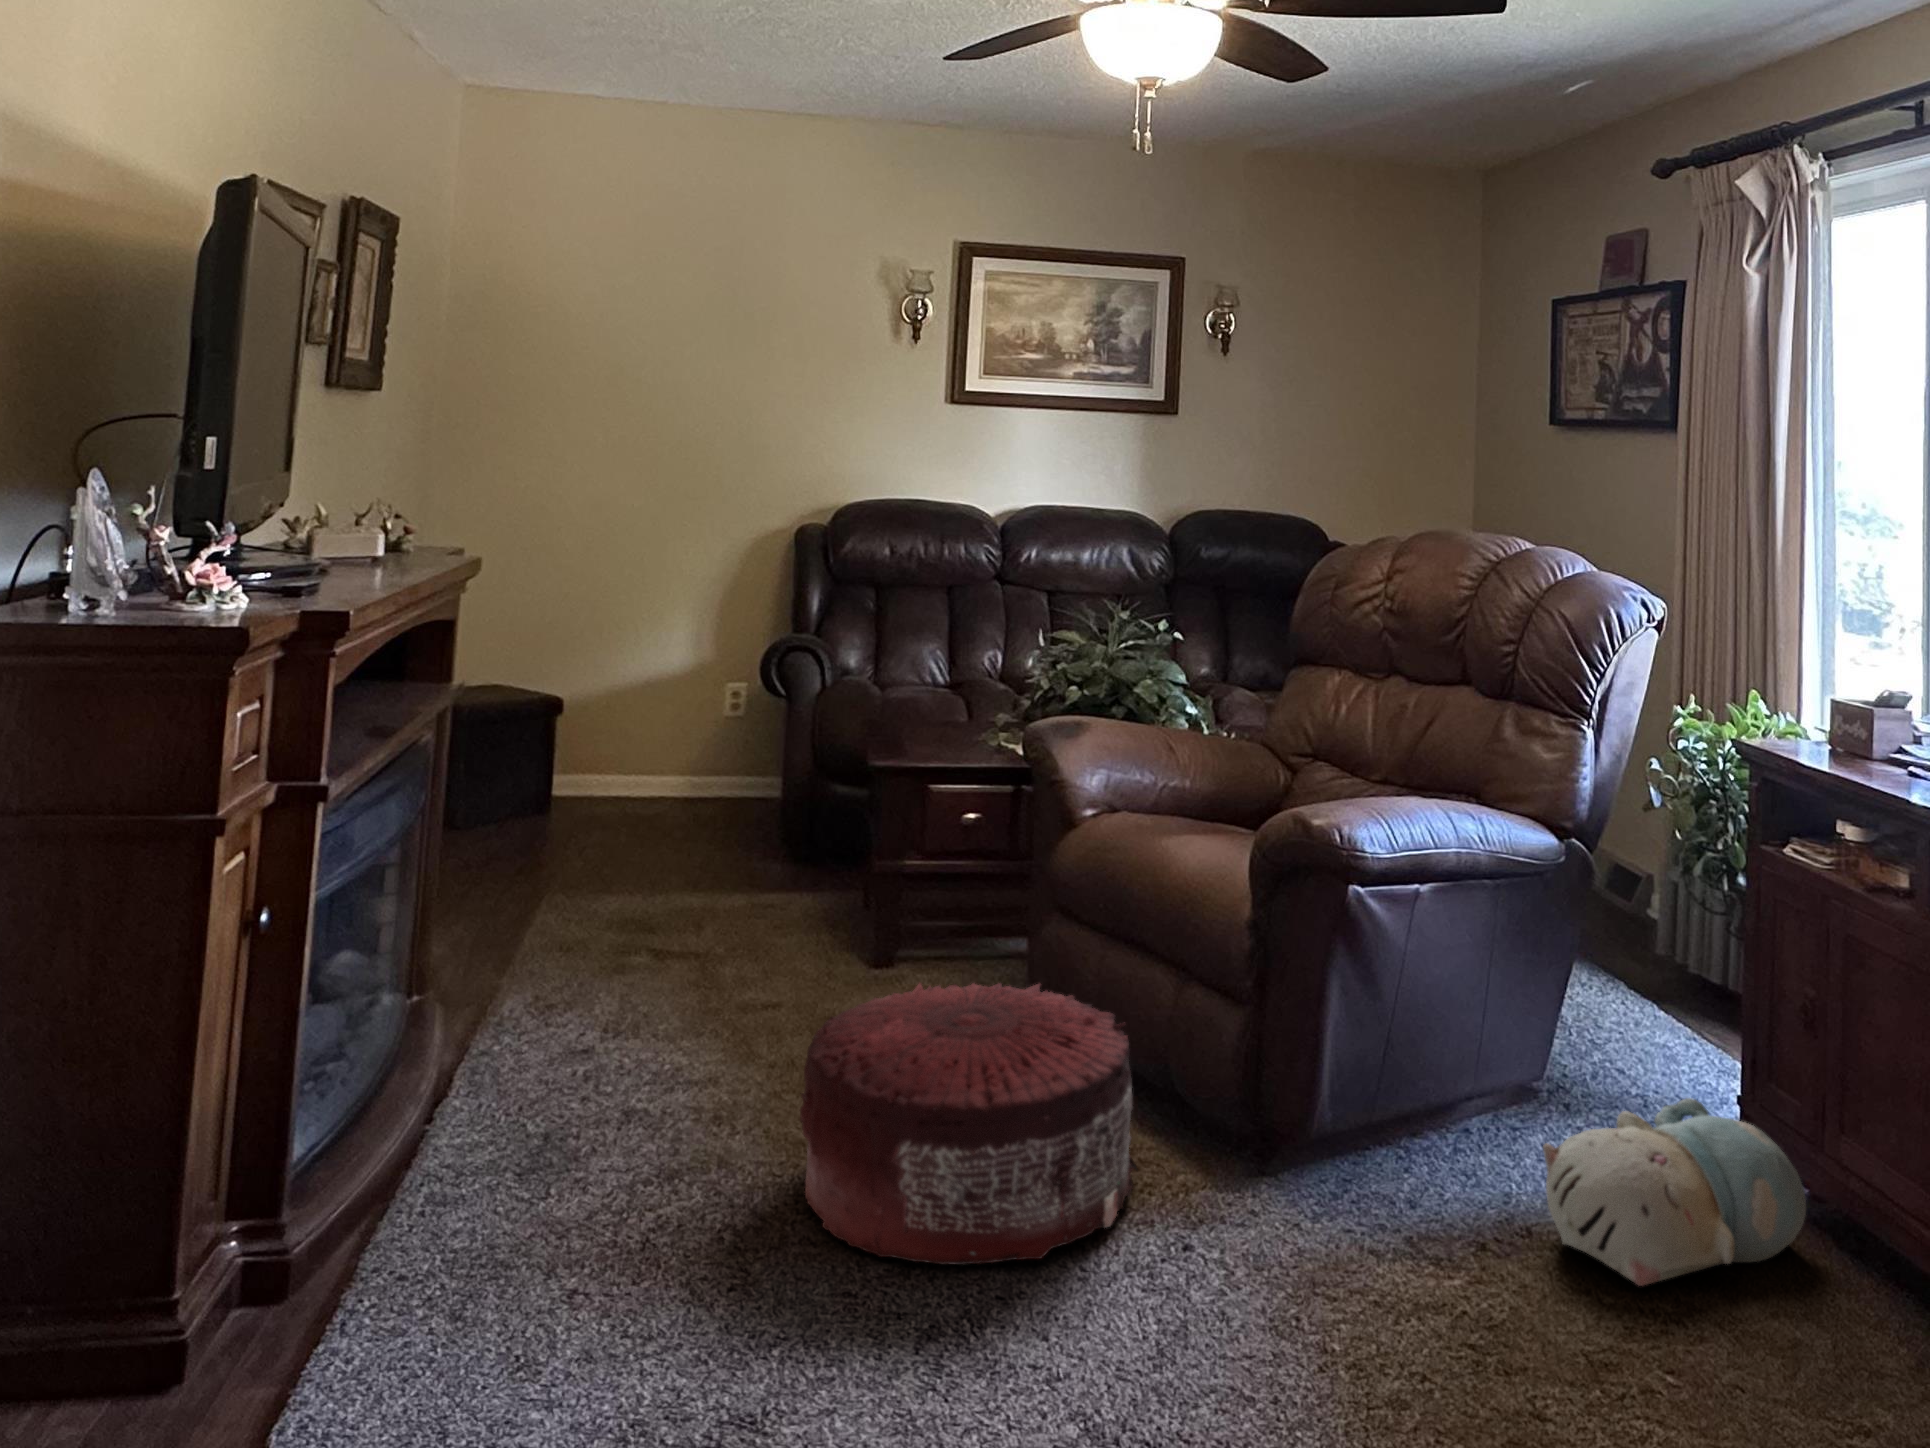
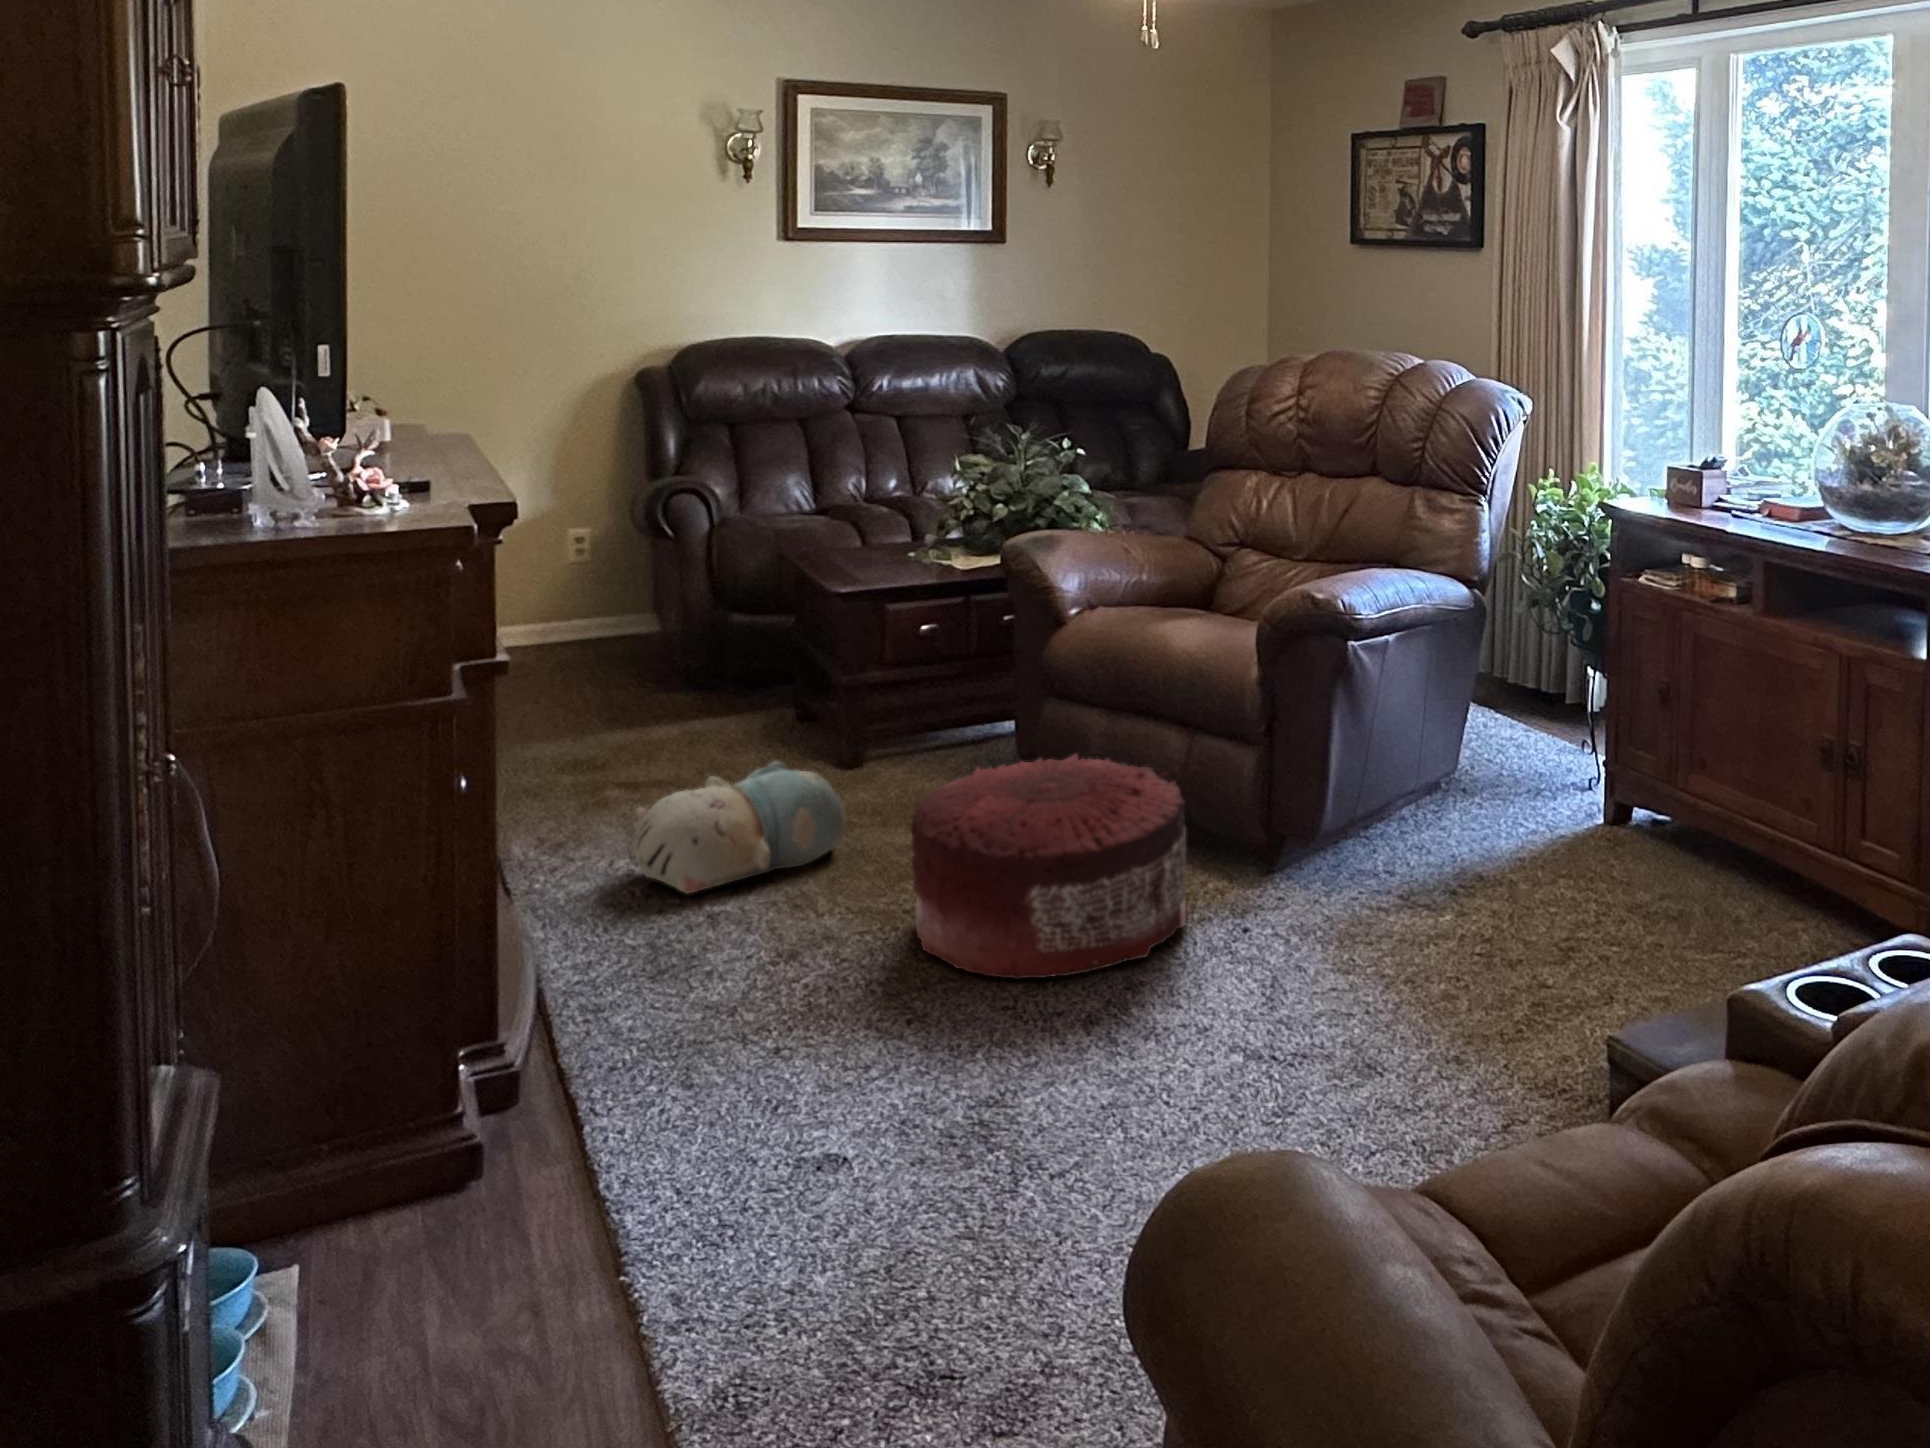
plush toy: present [1543,1098,1806,1286] -> present [634,761,846,894]

